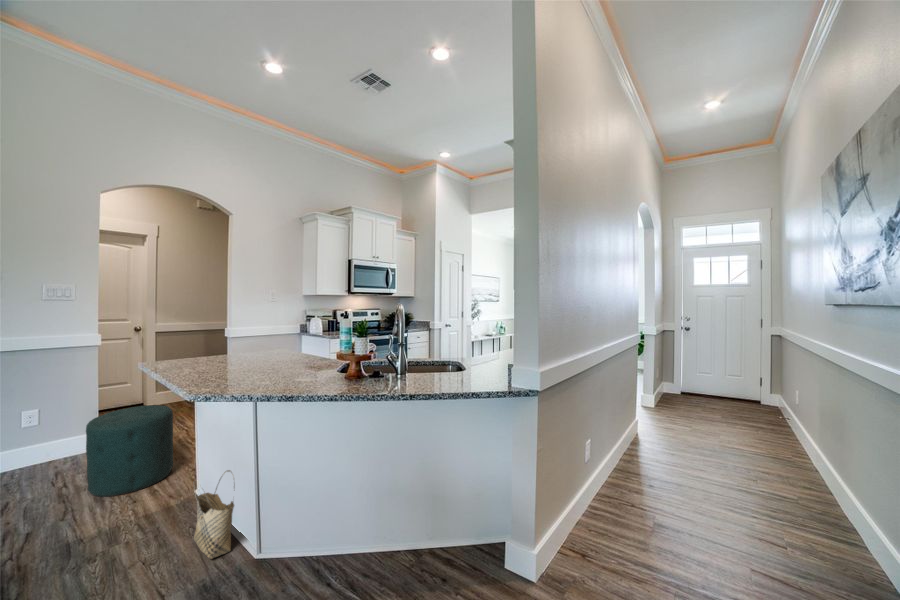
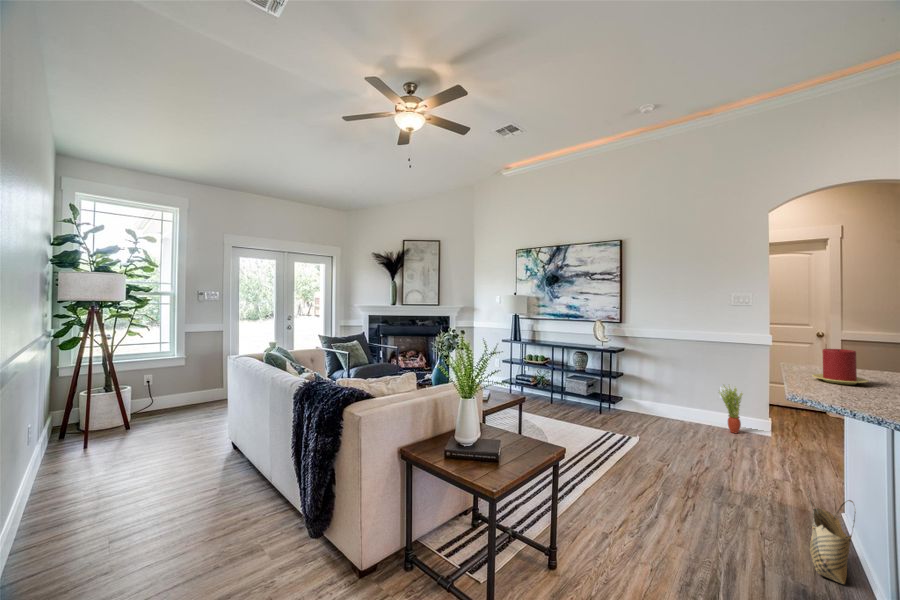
candle: none [197,334,240,367] -> present [813,349,868,384]
potted plant: none [26,404,67,467] -> present [720,386,743,433]
ottoman: present [86,405,173,497] -> none [746,404,825,485]

